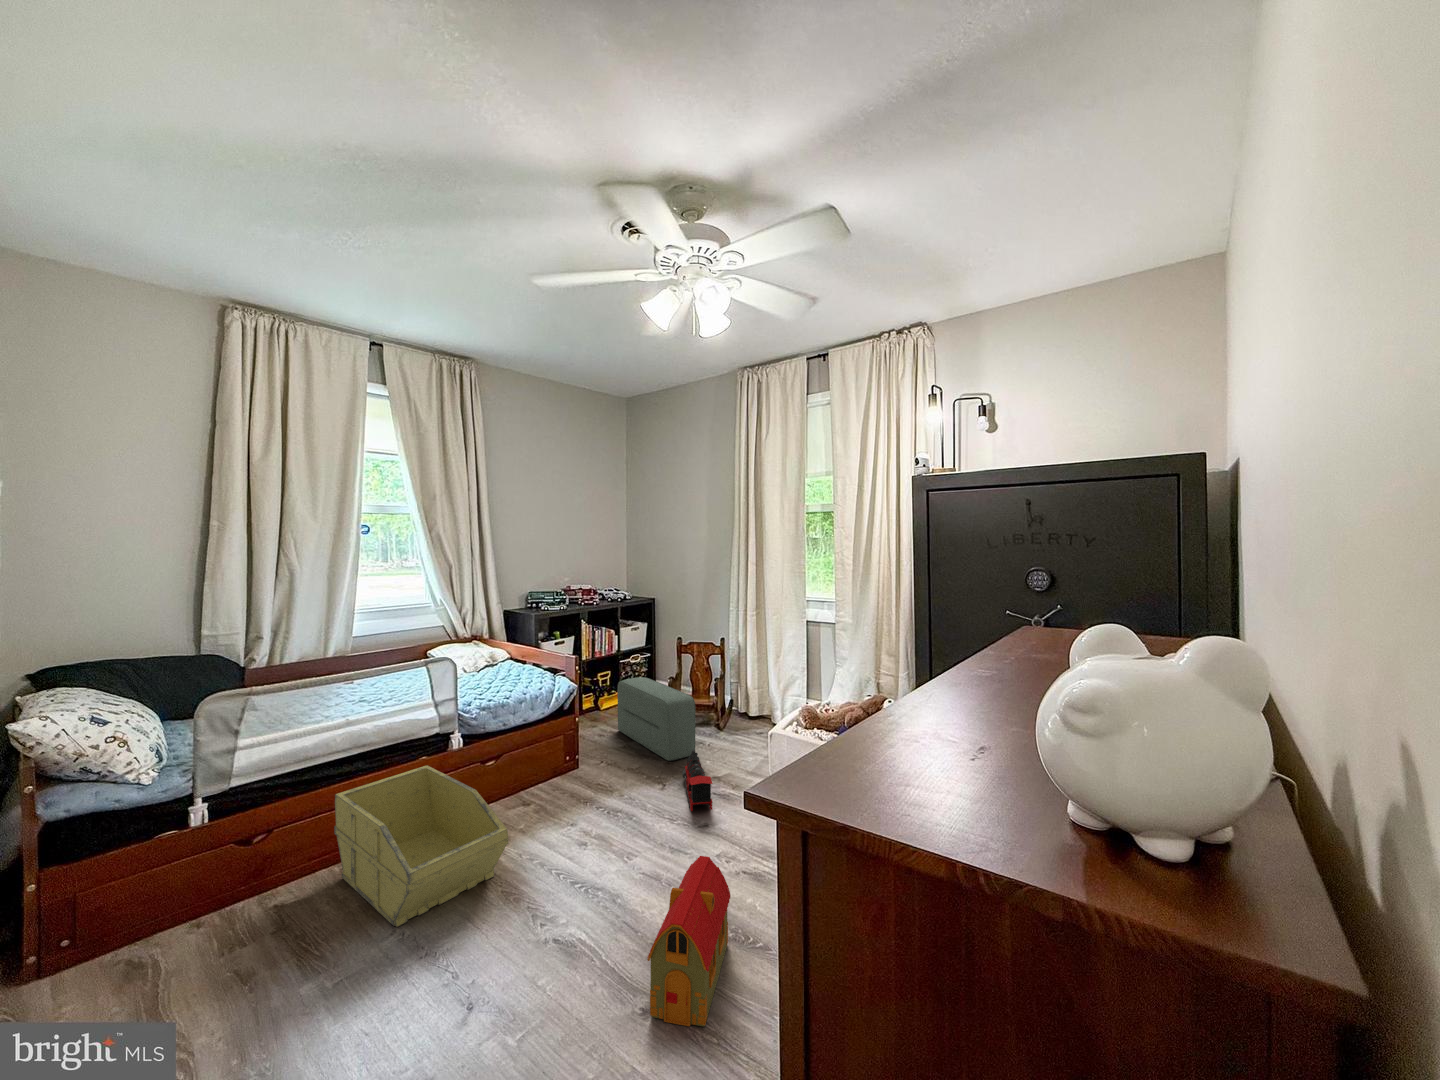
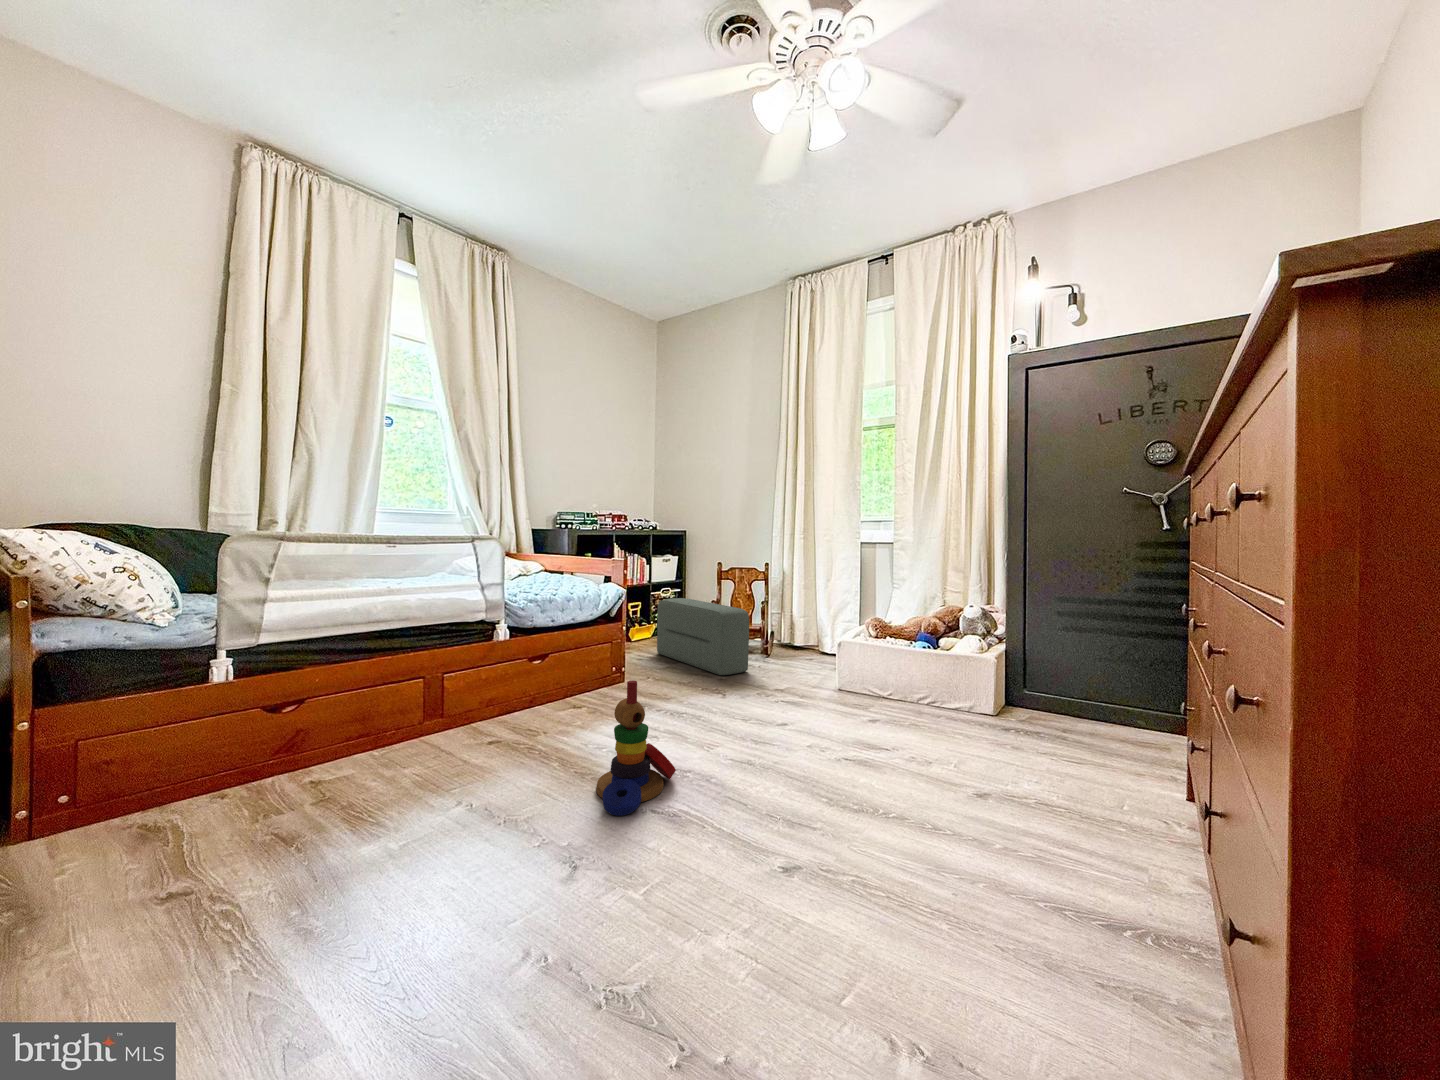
toy train: present [682,750,712,811] -> none [742,657,789,712]
storage bin: present [334,765,508,927] -> none [376,650,582,800]
stacking toy: none [513,816,586,944] -> present [596,680,676,816]
toy house: present [647,856,730,1026] -> none [792,717,870,888]

